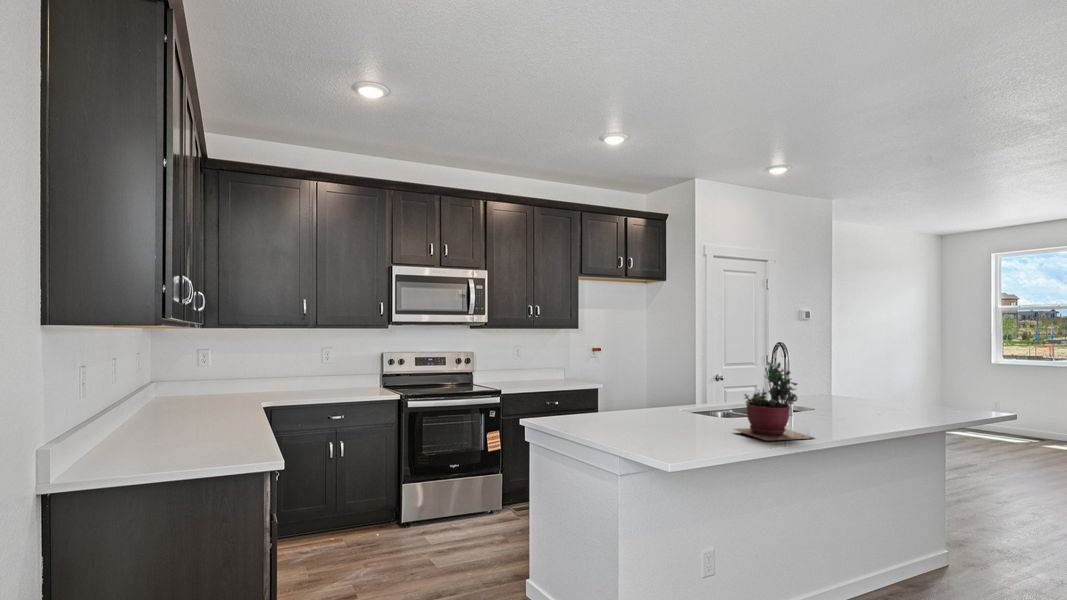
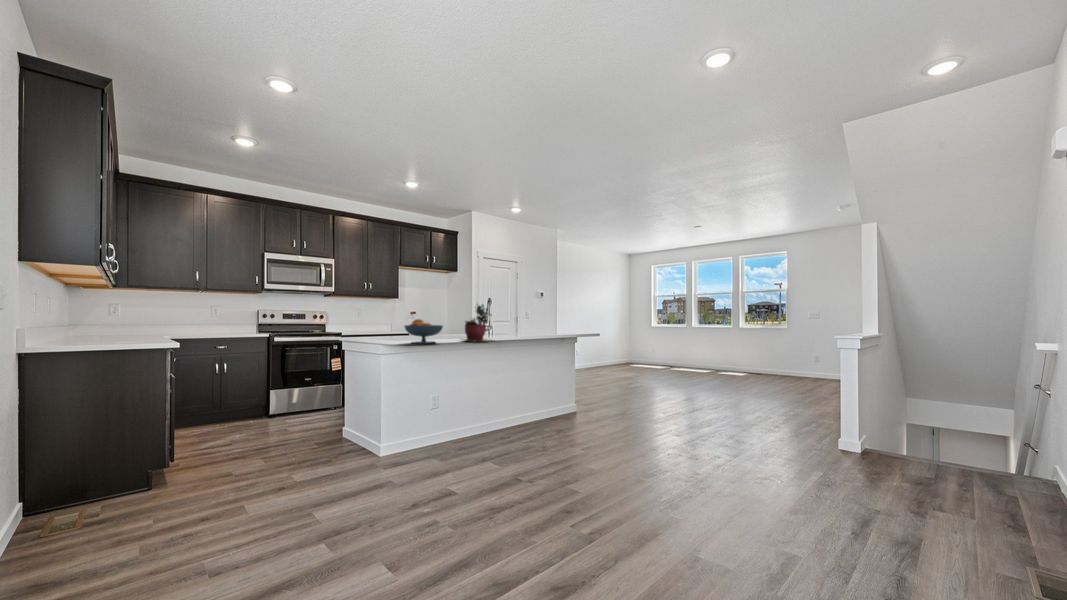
fruit bowl: none [647,398,722,451] -> present [404,319,443,344]

